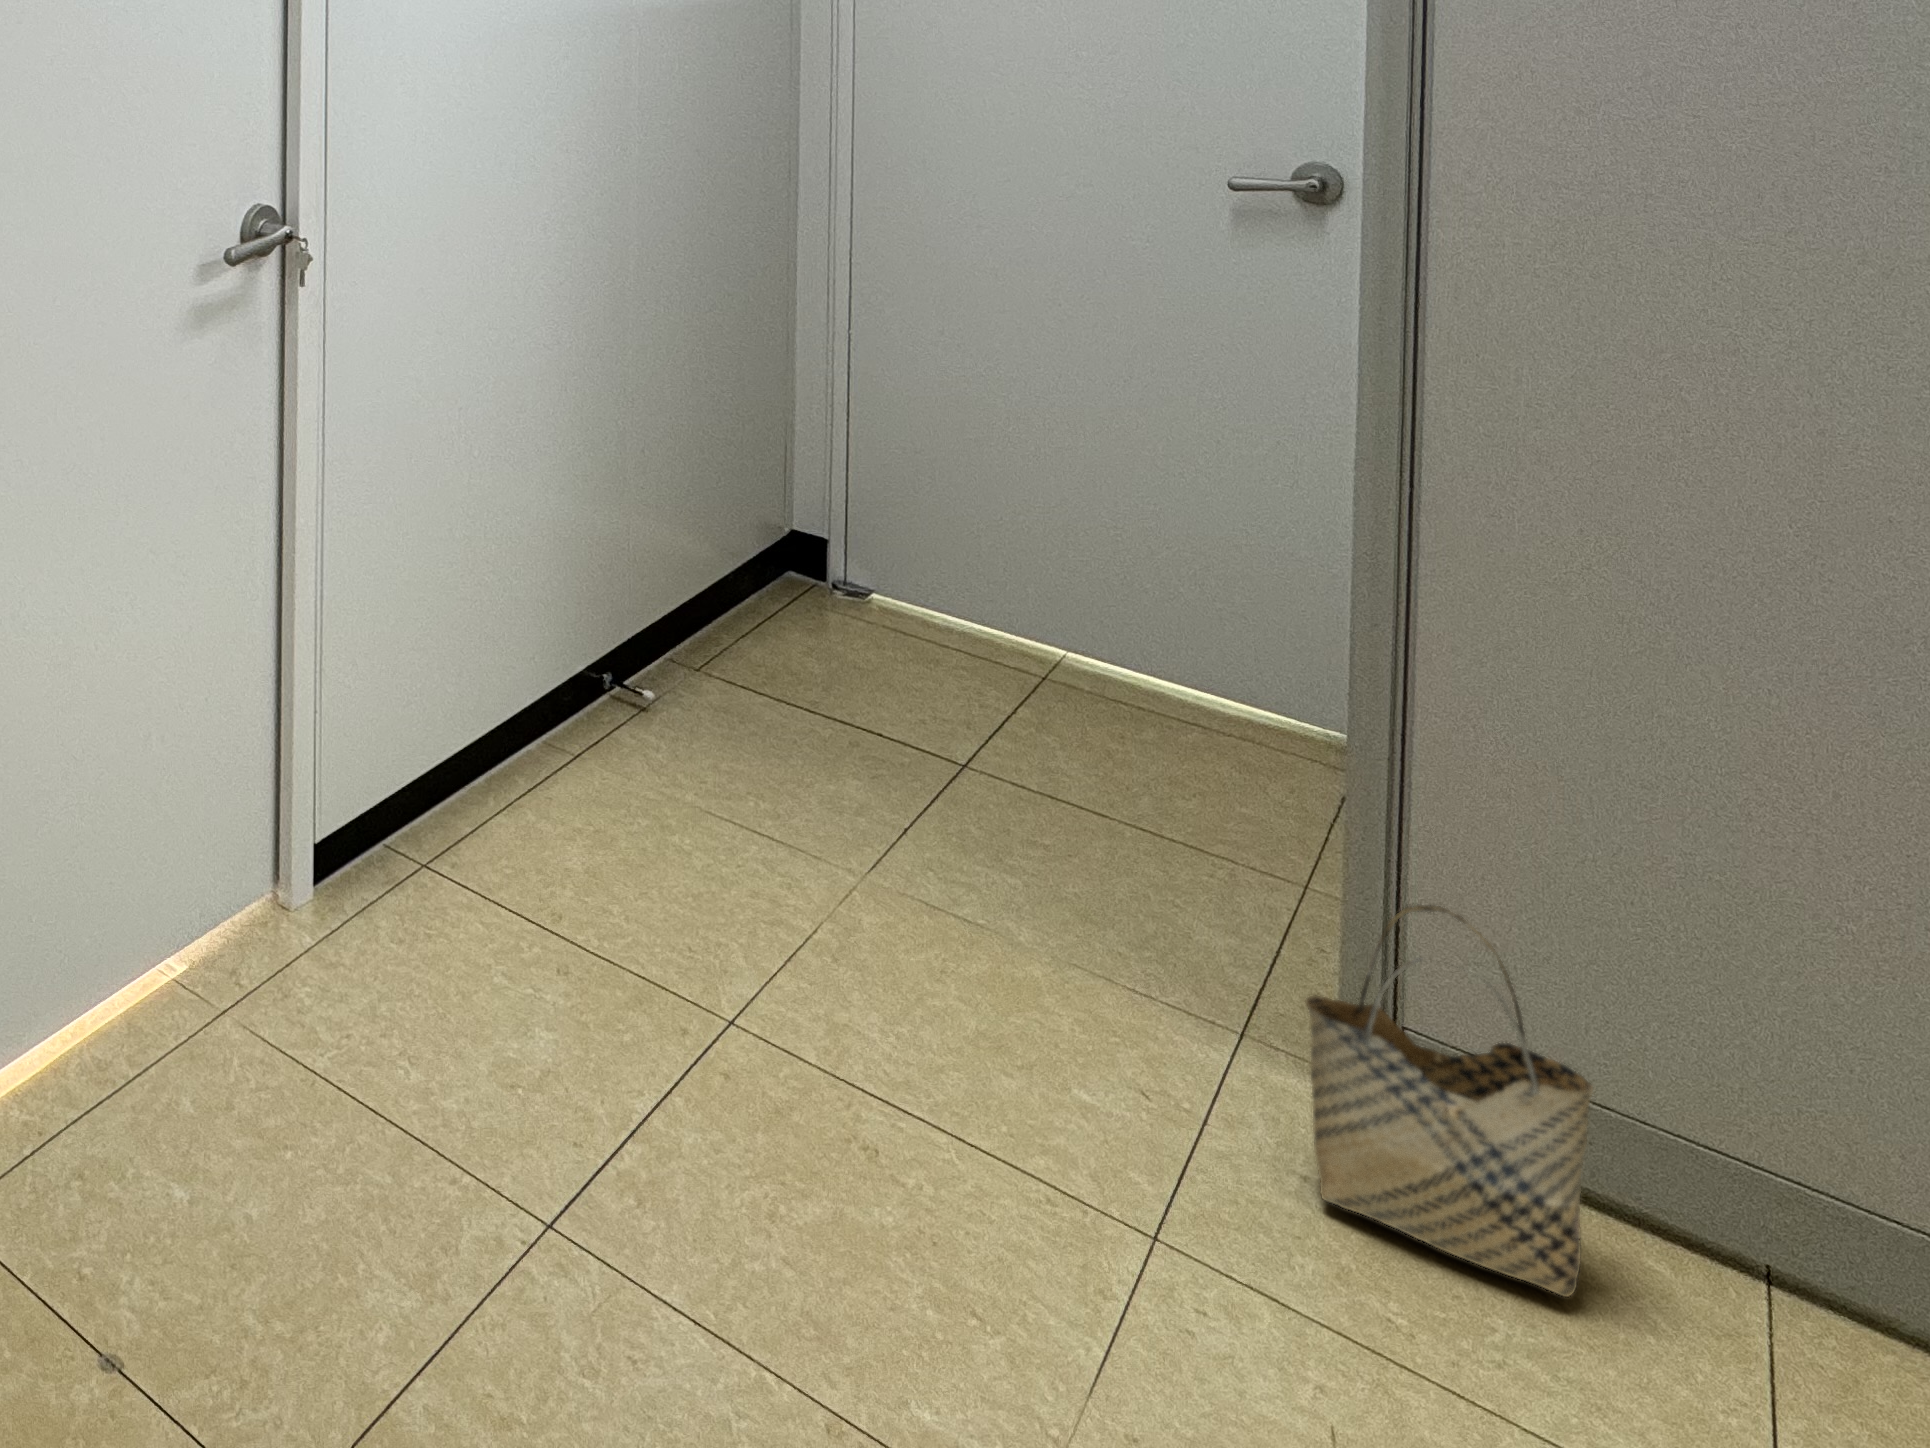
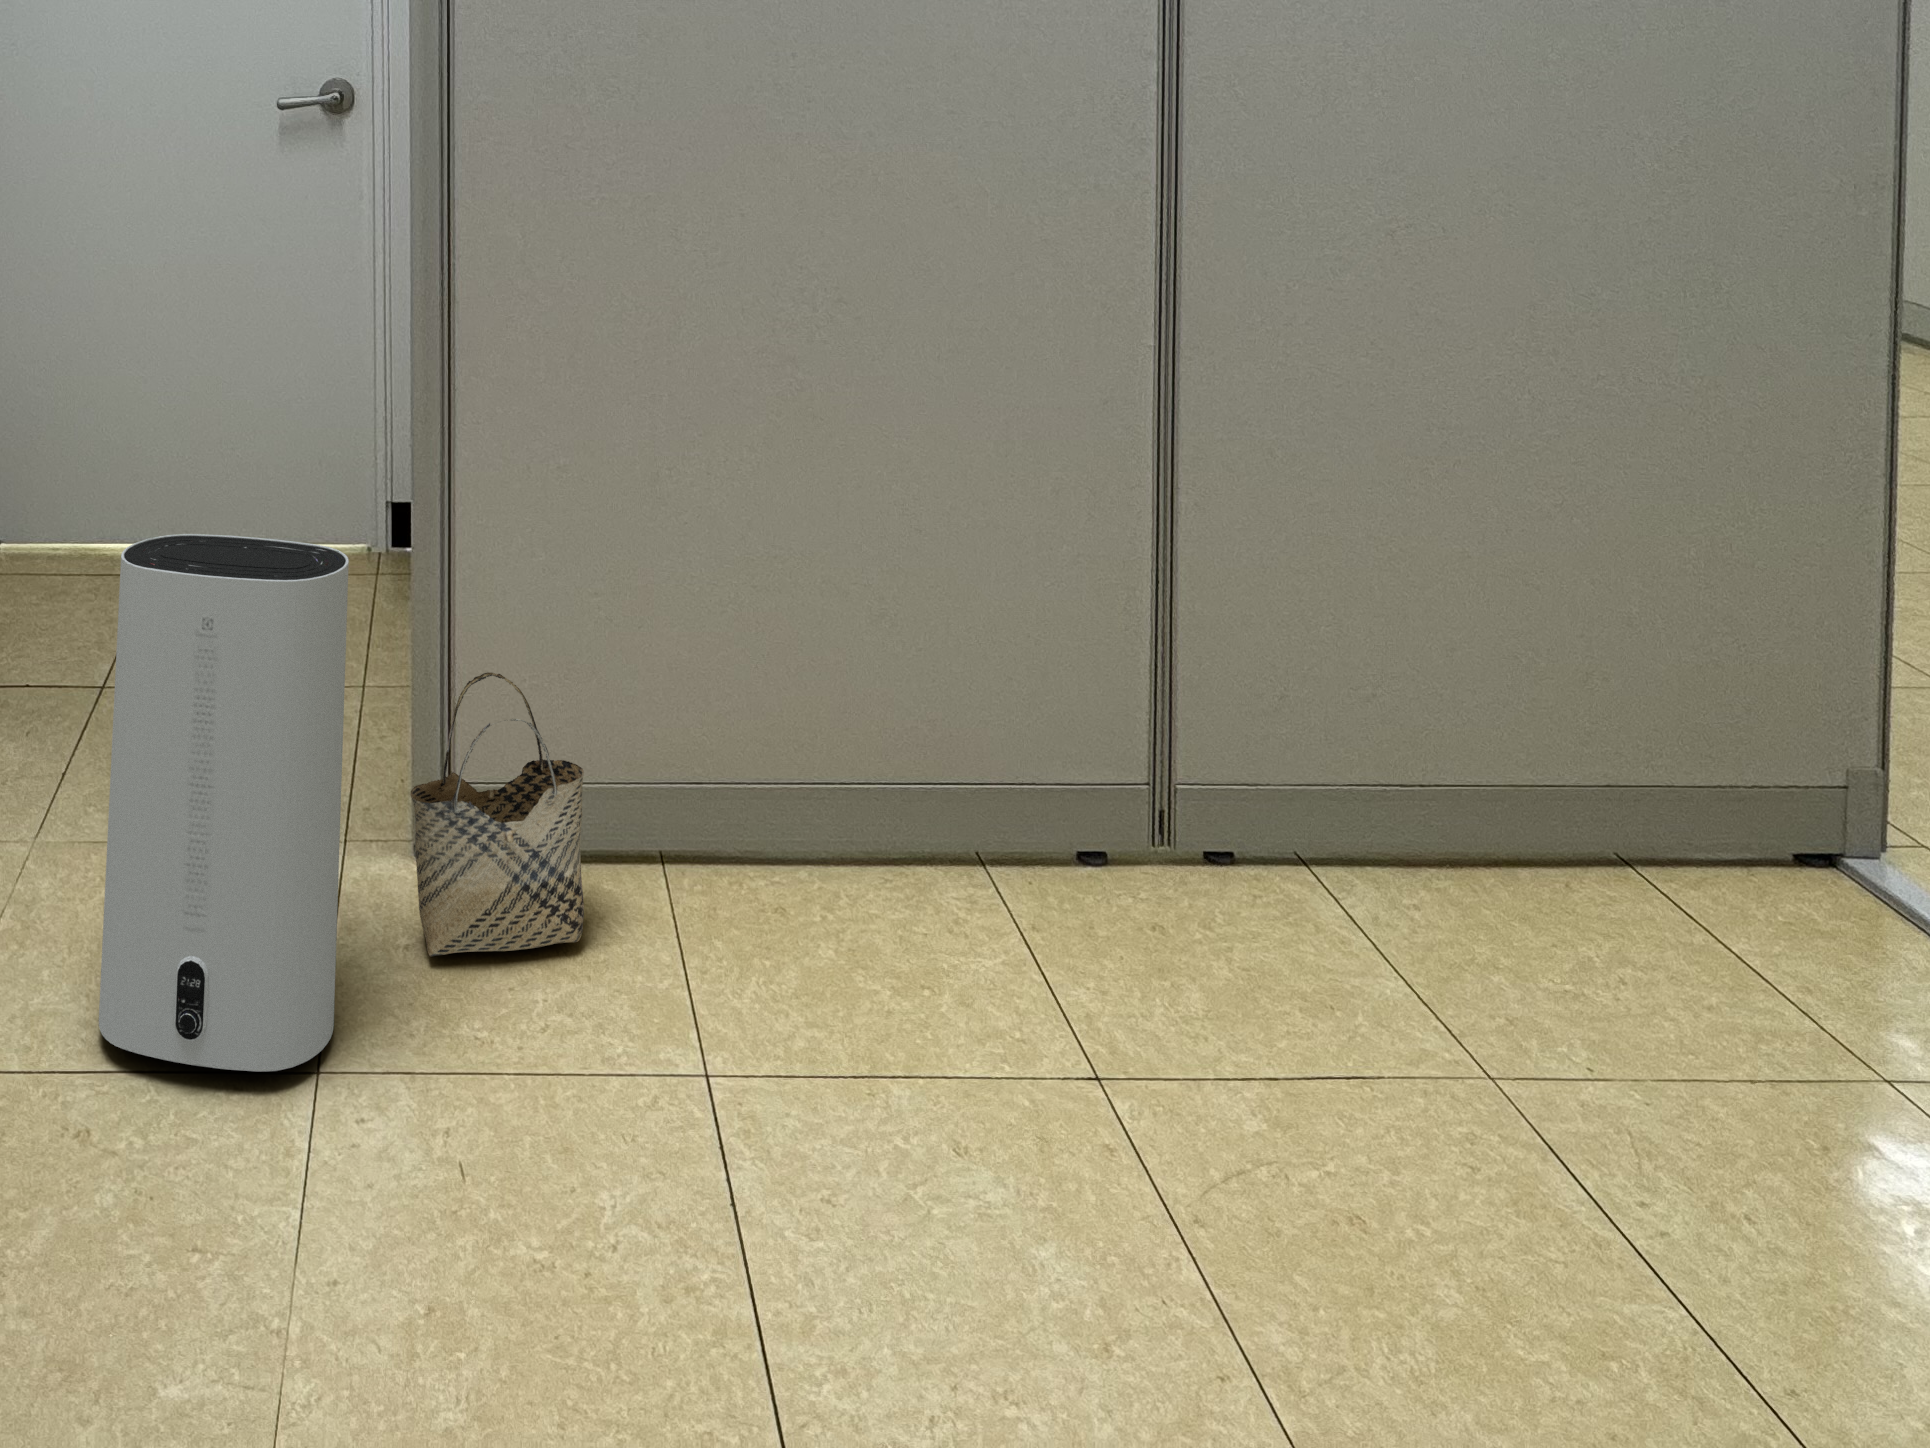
air purifier: none [893,600,1218,1213] -> present [99,534,349,1072]

